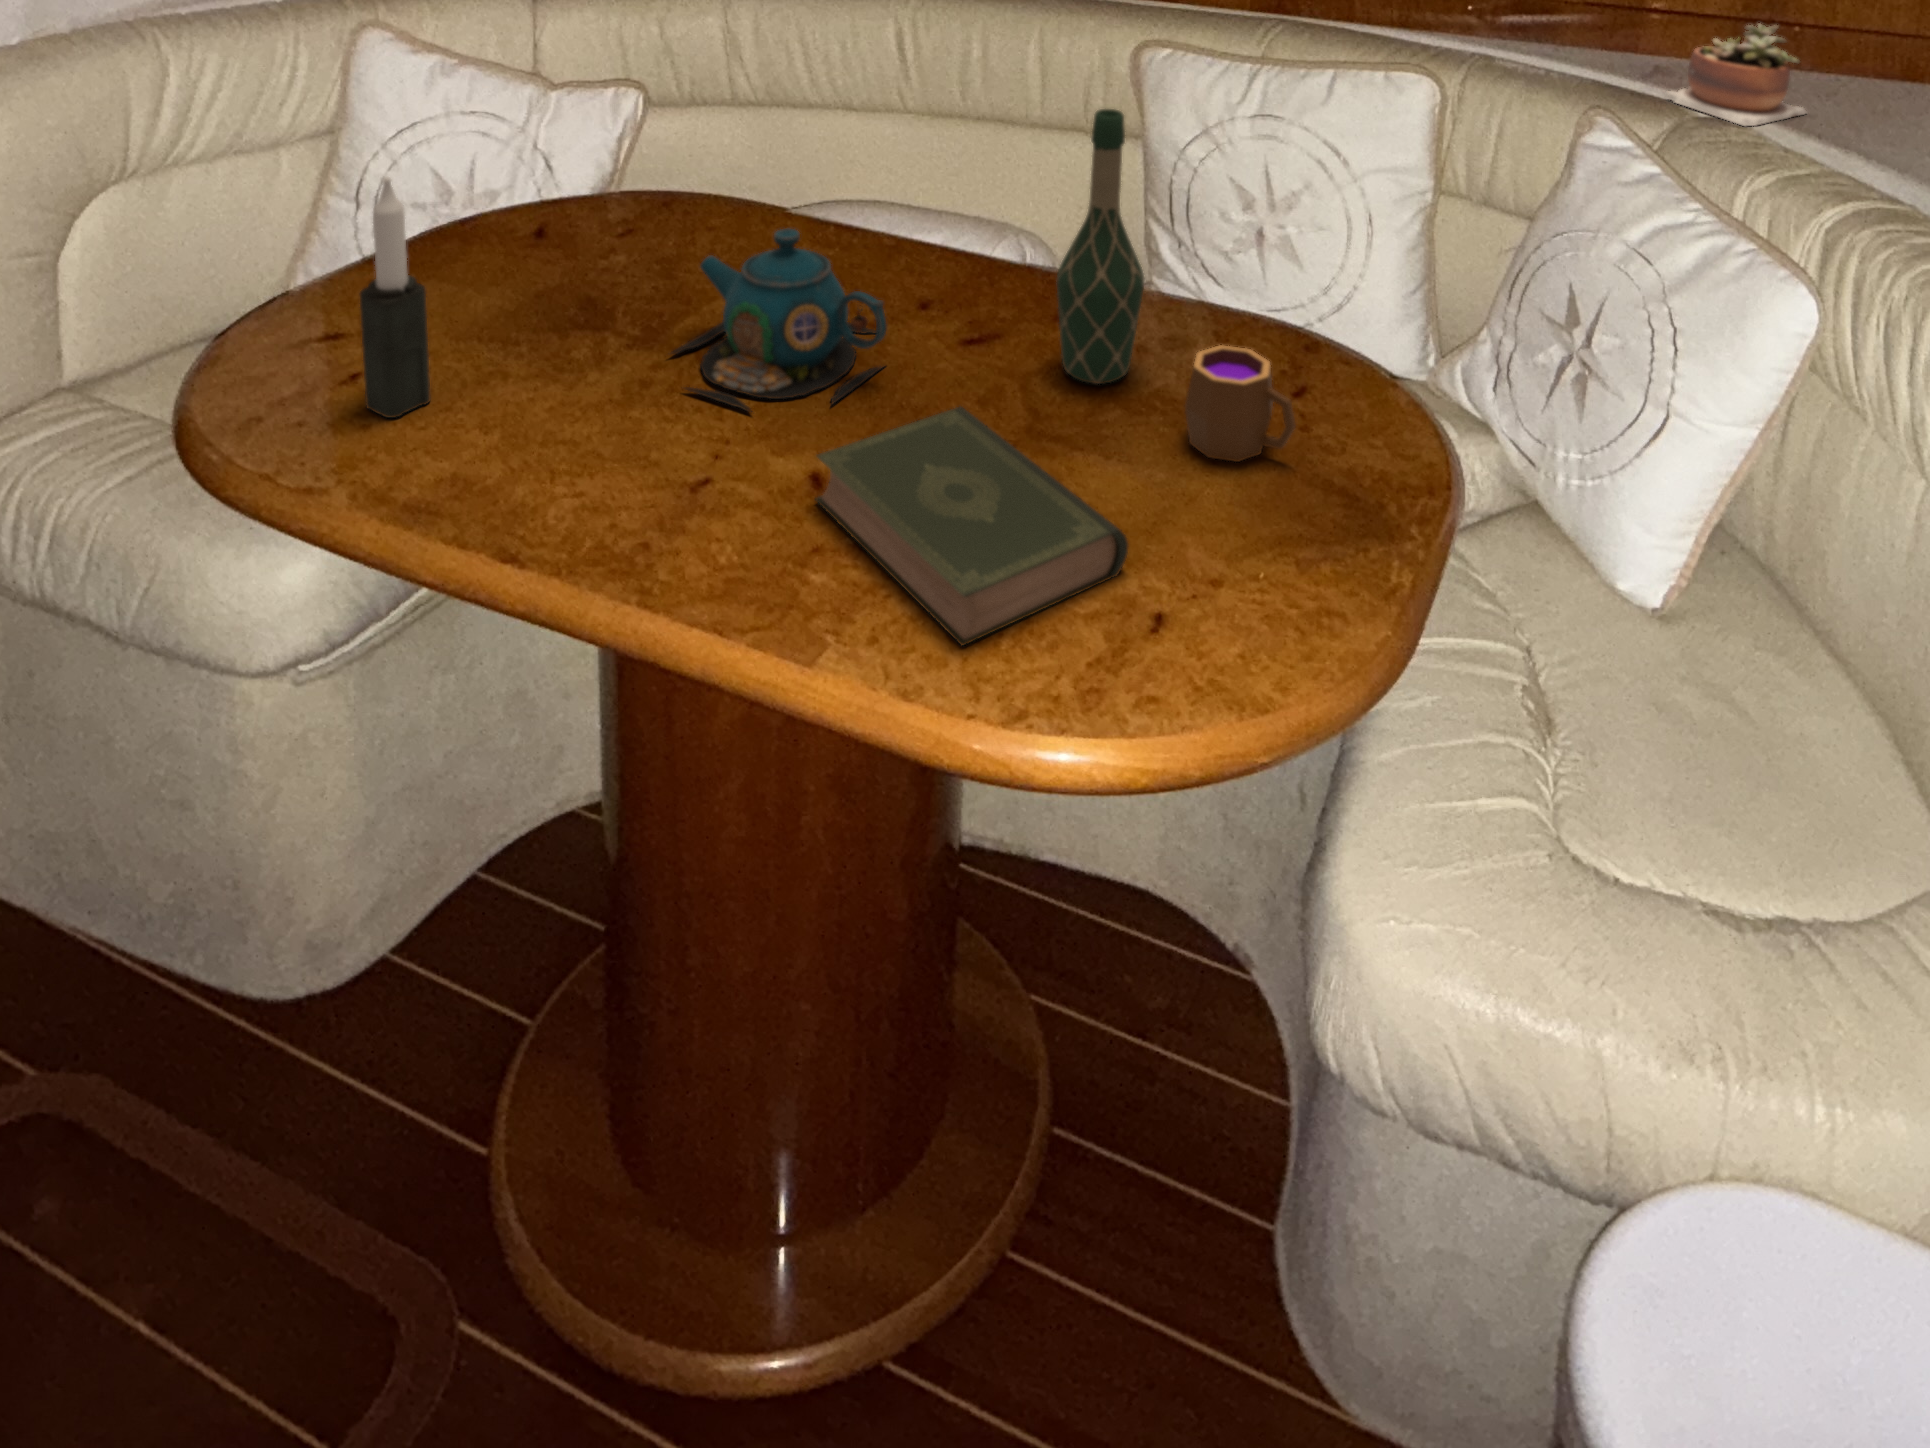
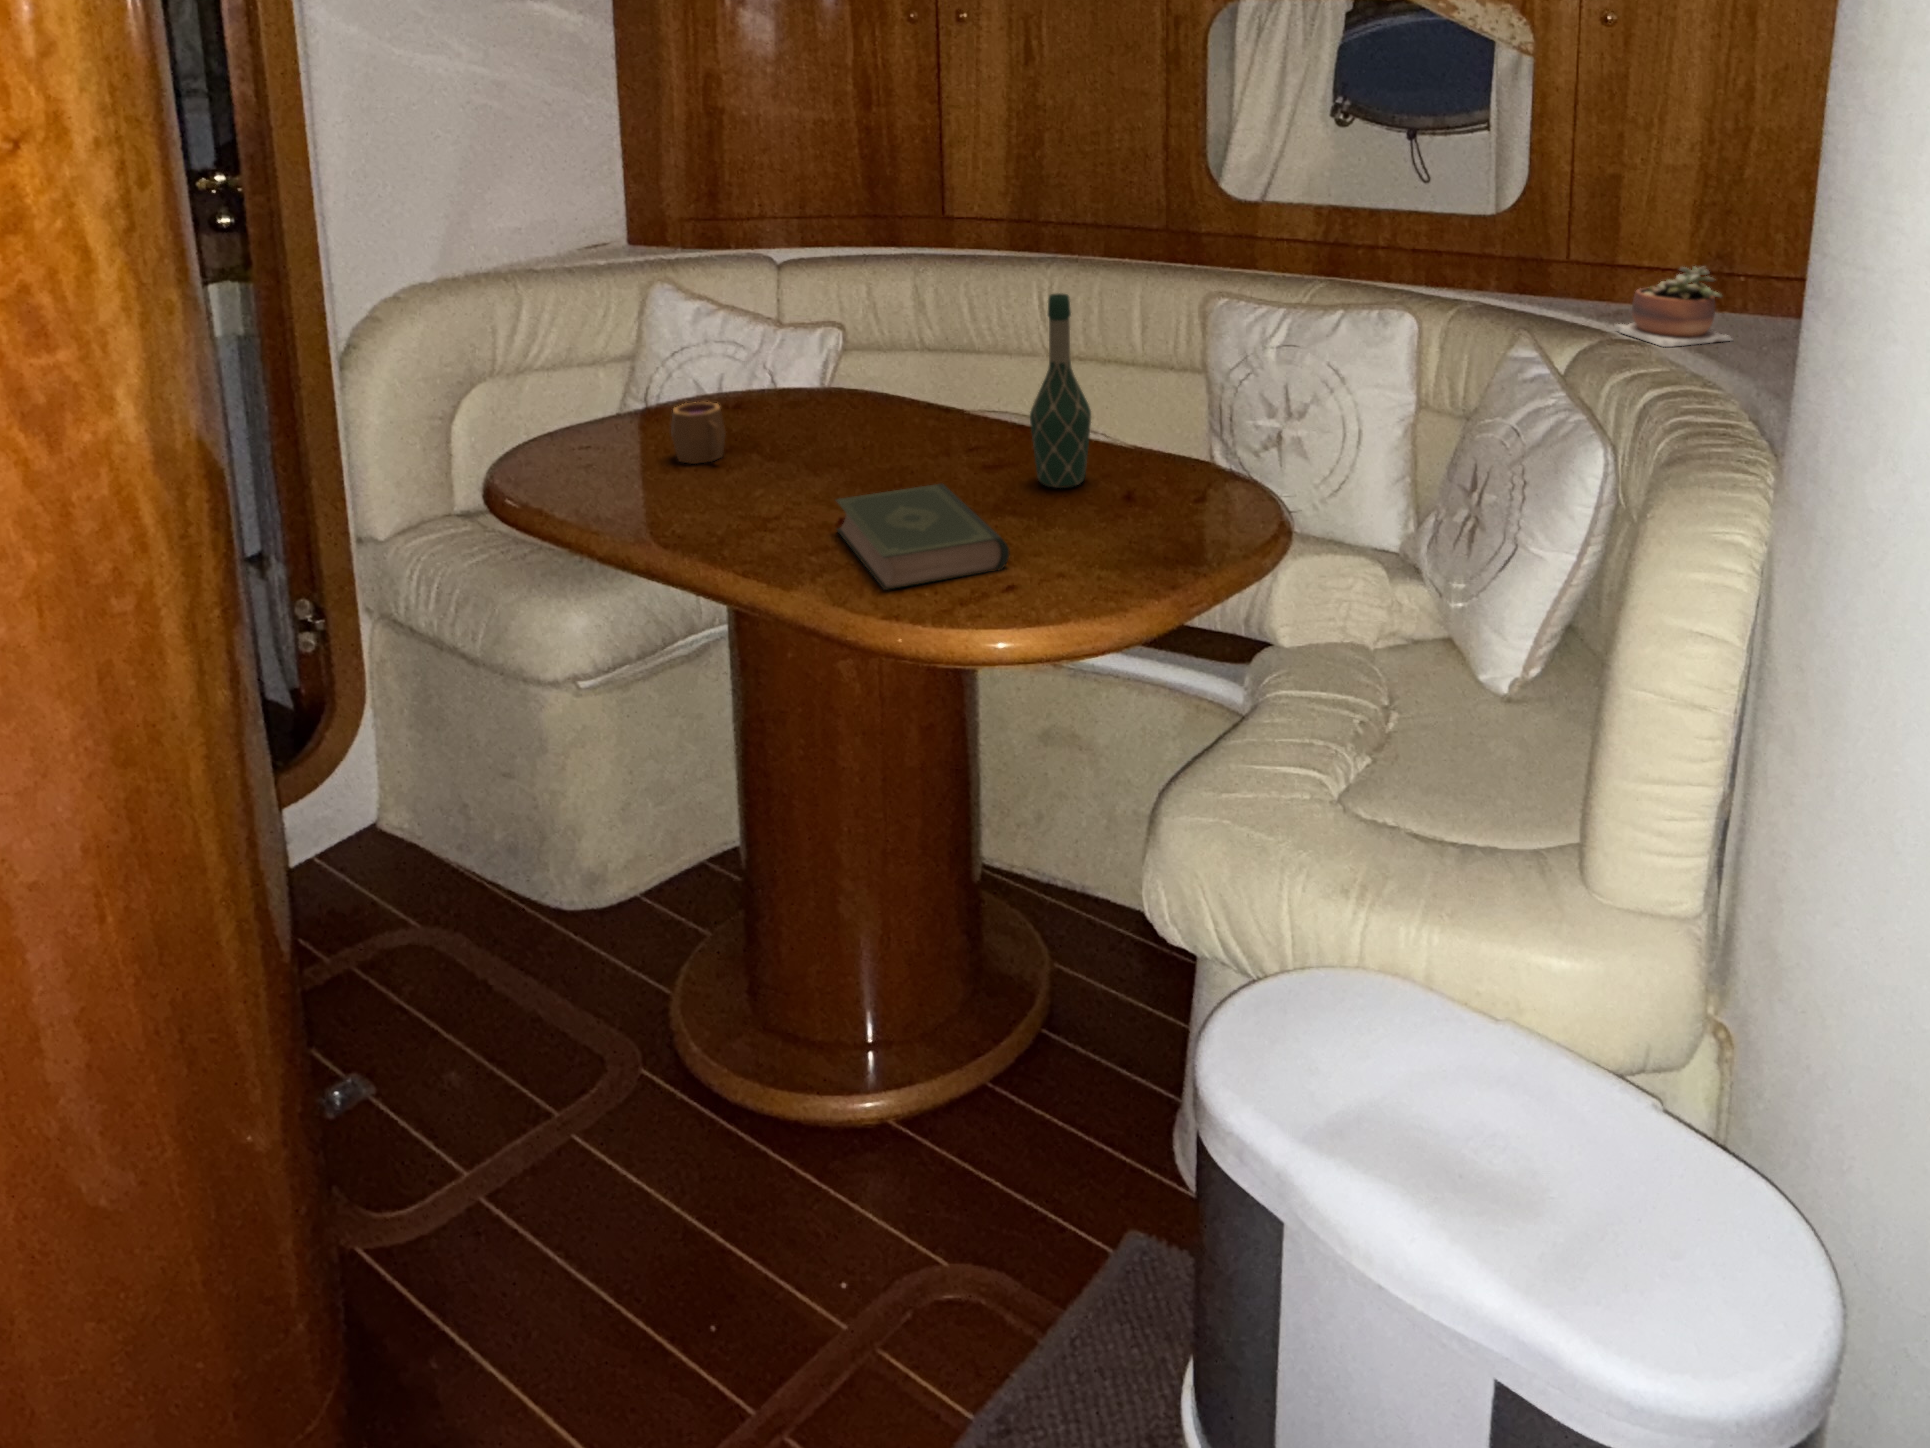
candle: present [360,177,430,418] -> none [586,330,631,487]
teapot: present [672,229,887,412] -> none [760,380,951,500]
mug: present [1185,345,1296,462] -> present [671,402,726,464]

